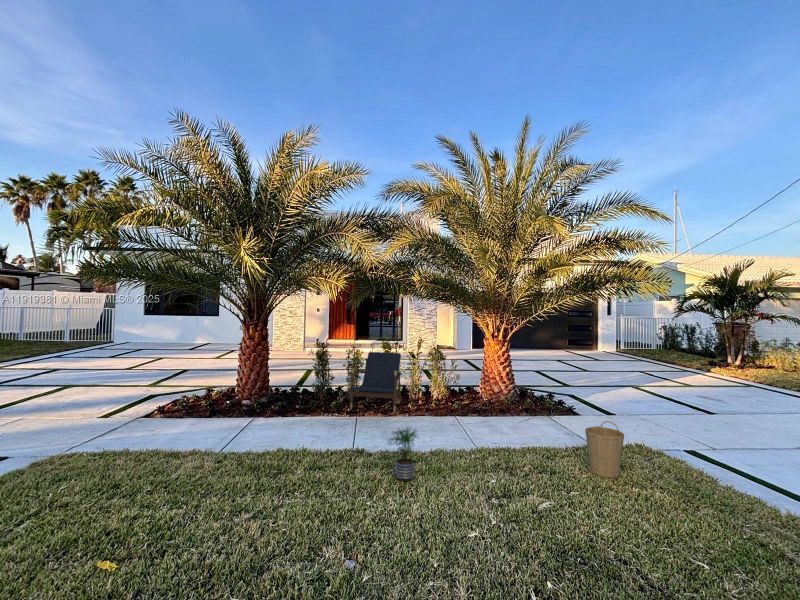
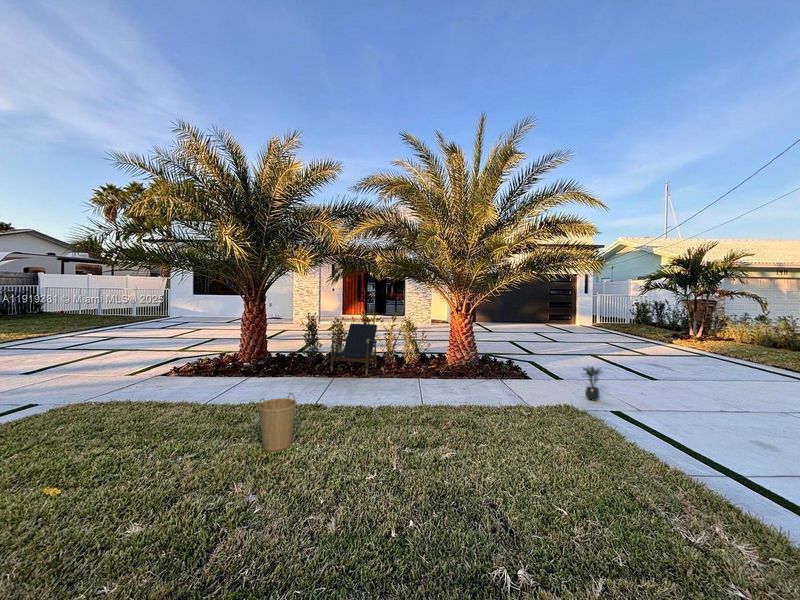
basket: present [585,421,624,478] -> present [258,393,296,452]
potted plant: present [389,428,416,482] -> present [583,367,601,401]

